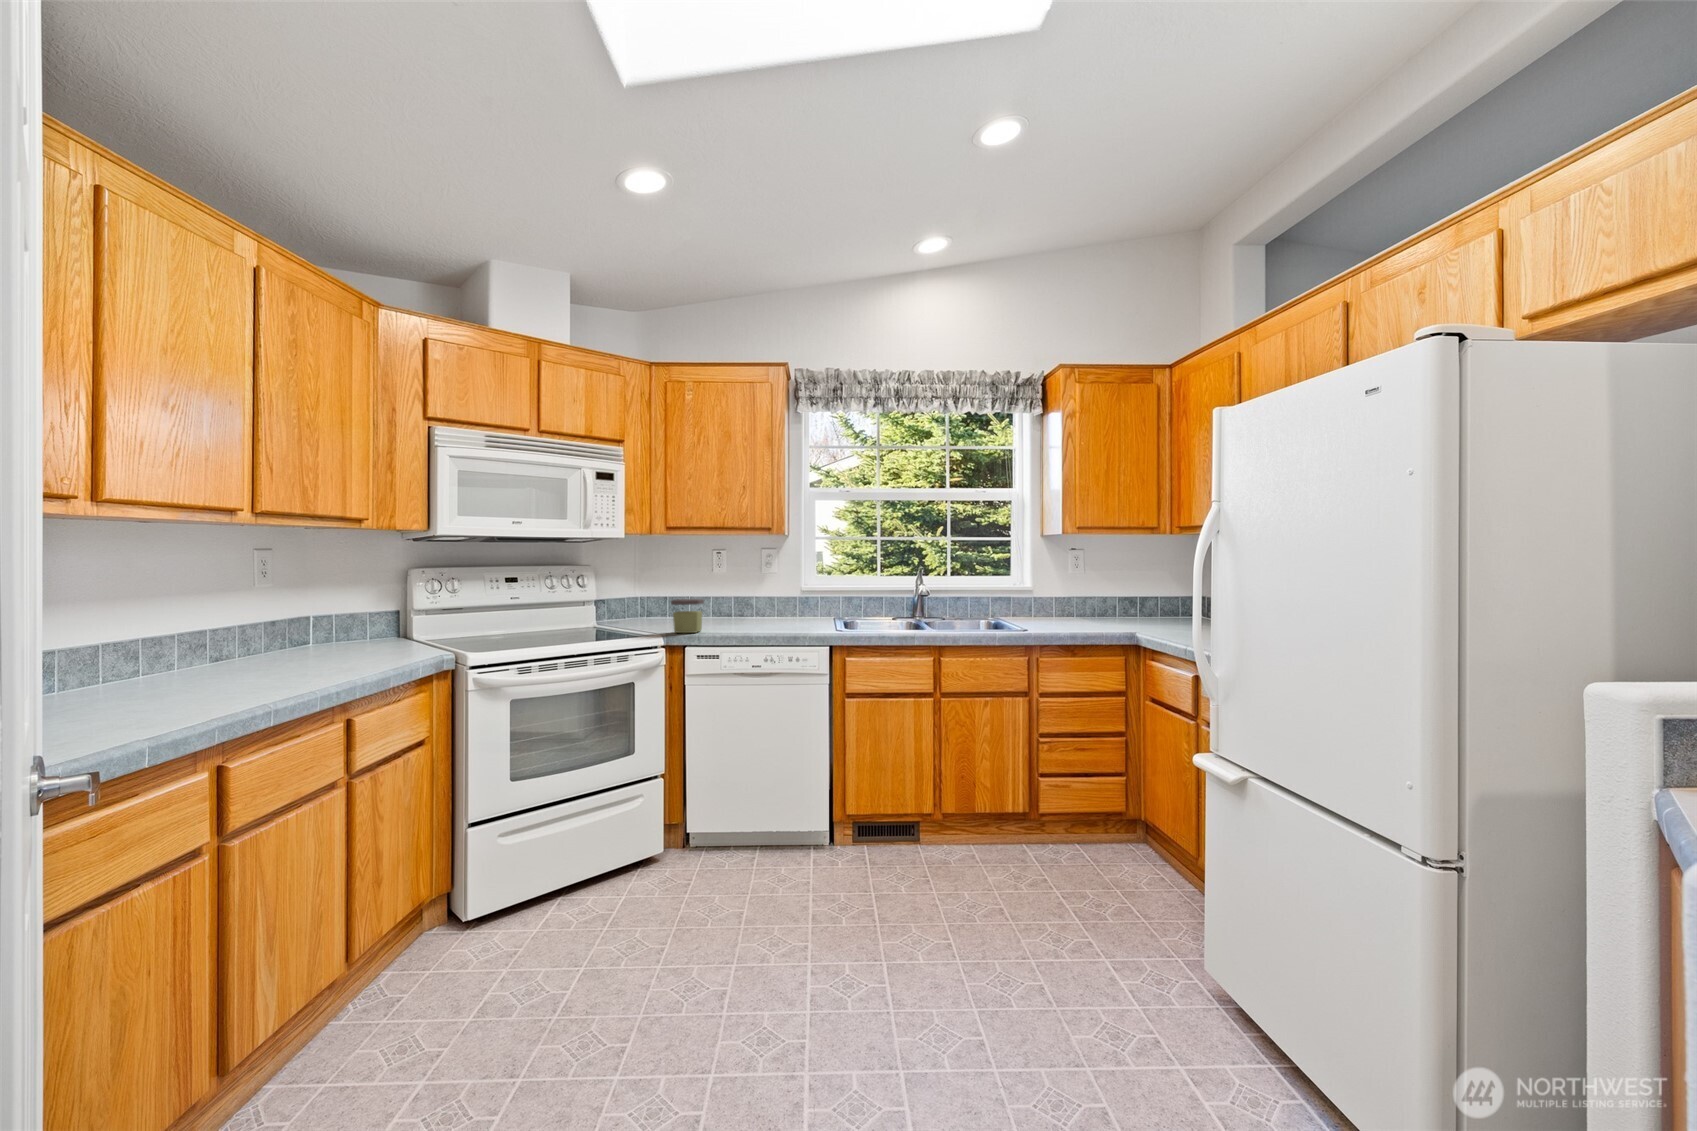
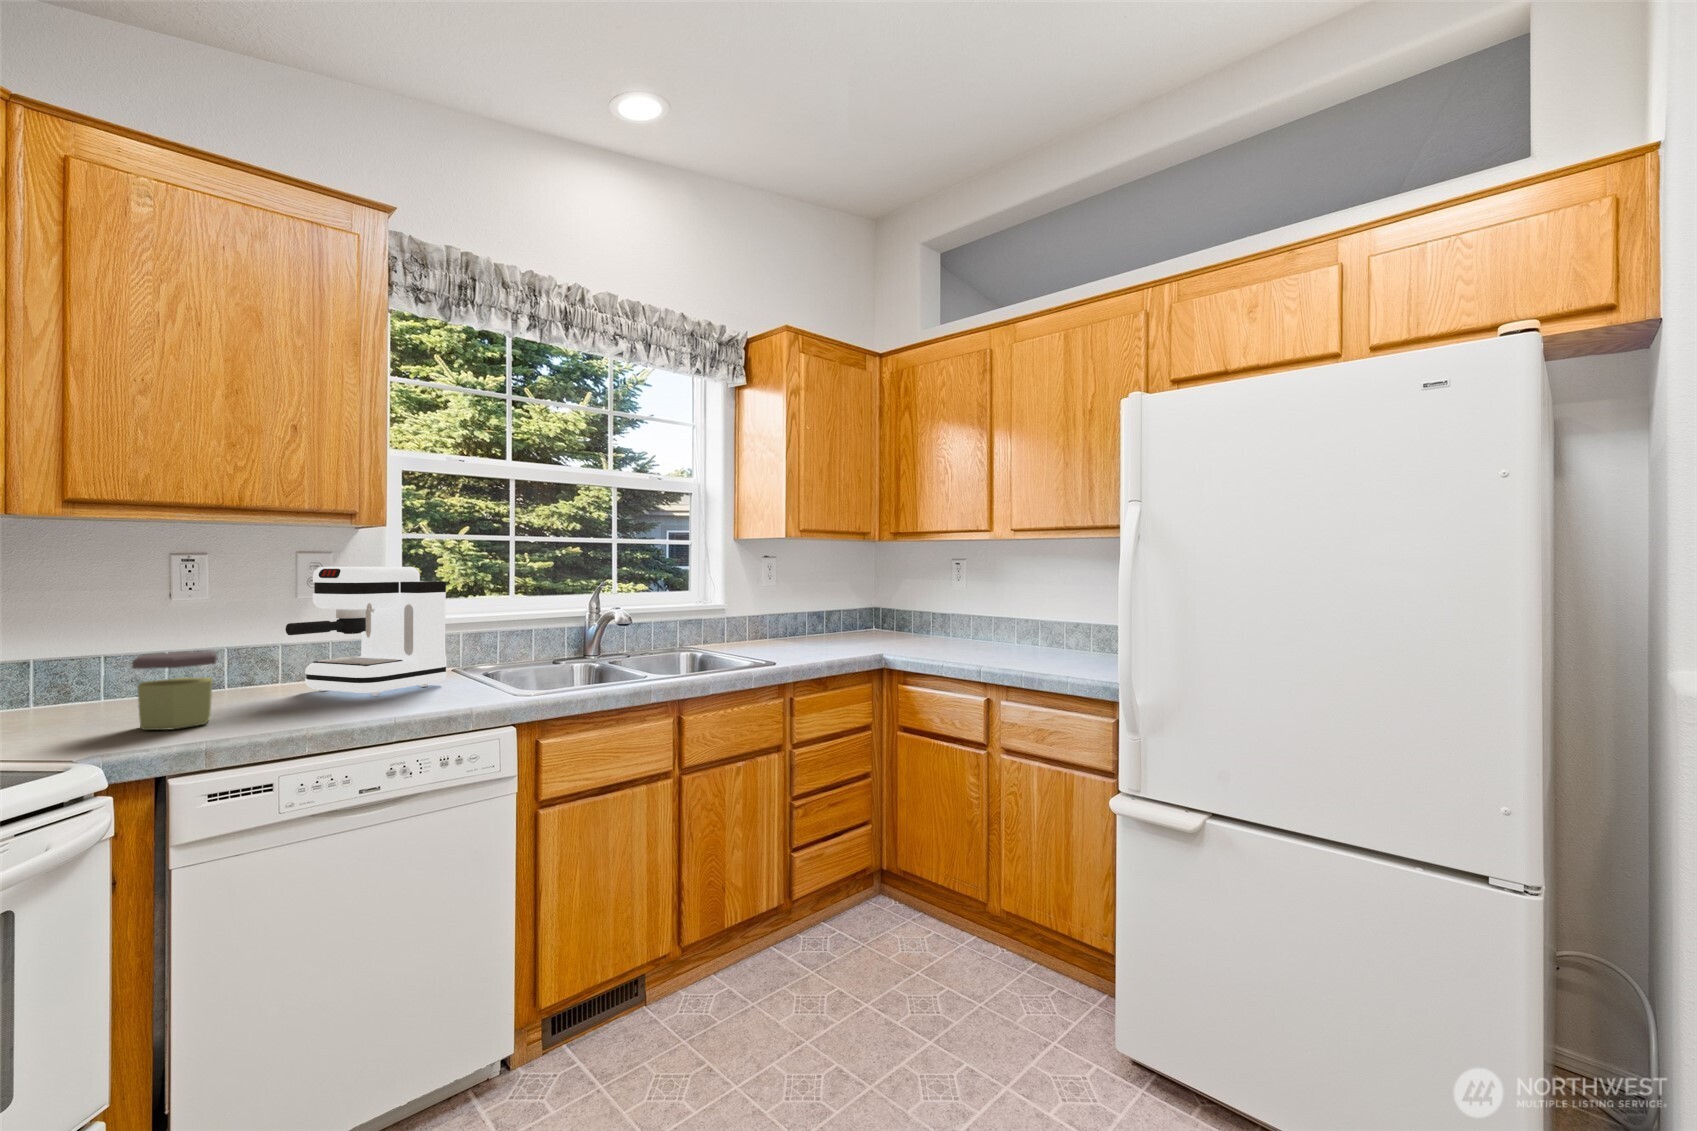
coffee maker: none [739,559,814,628] -> present [285,567,447,695]

